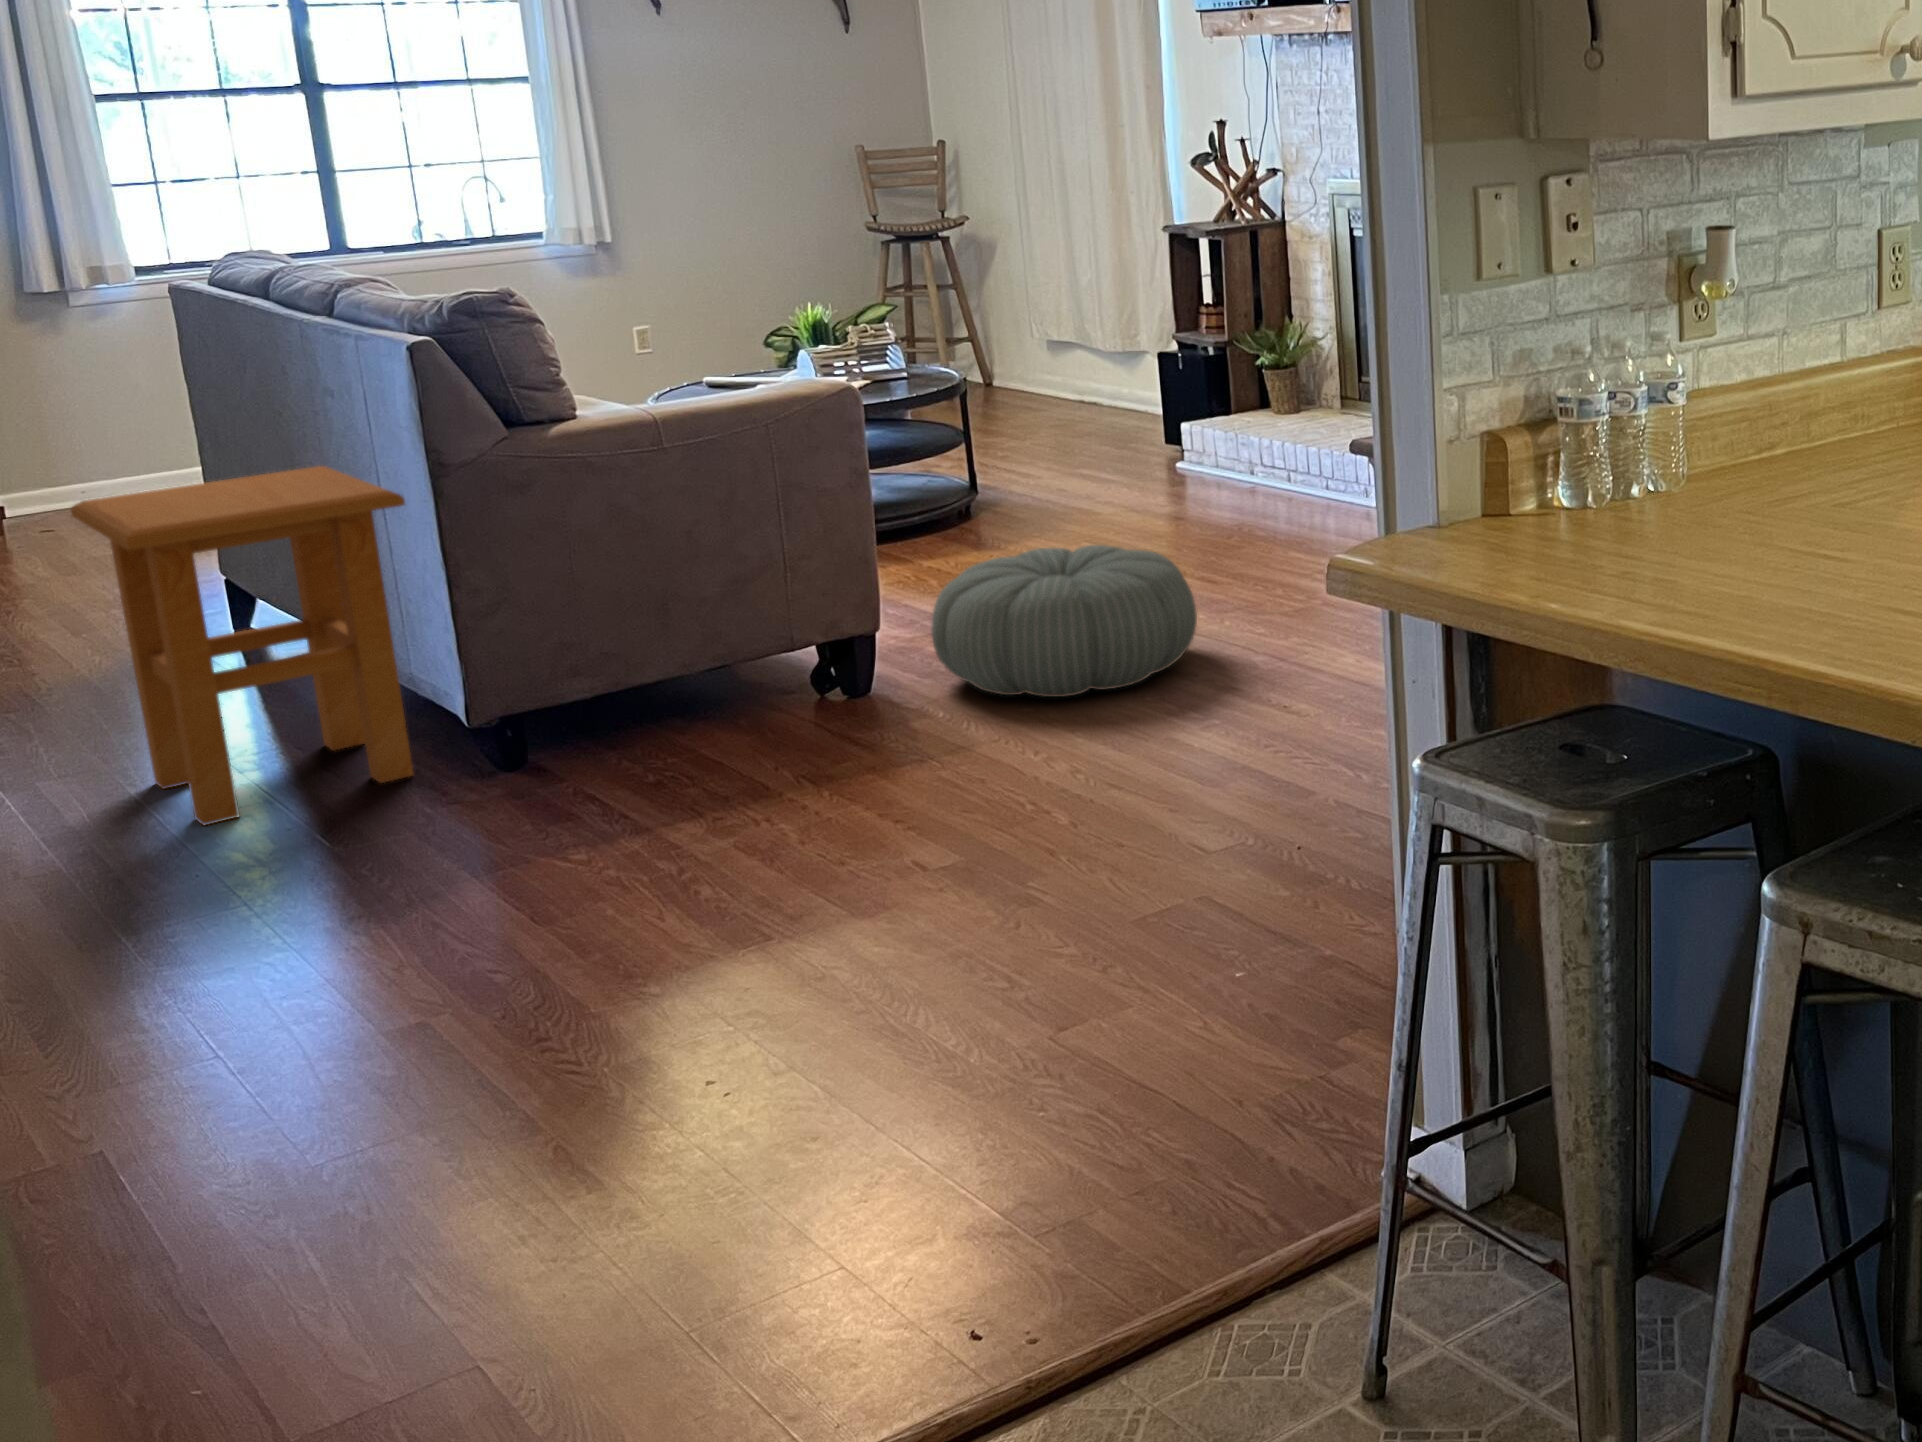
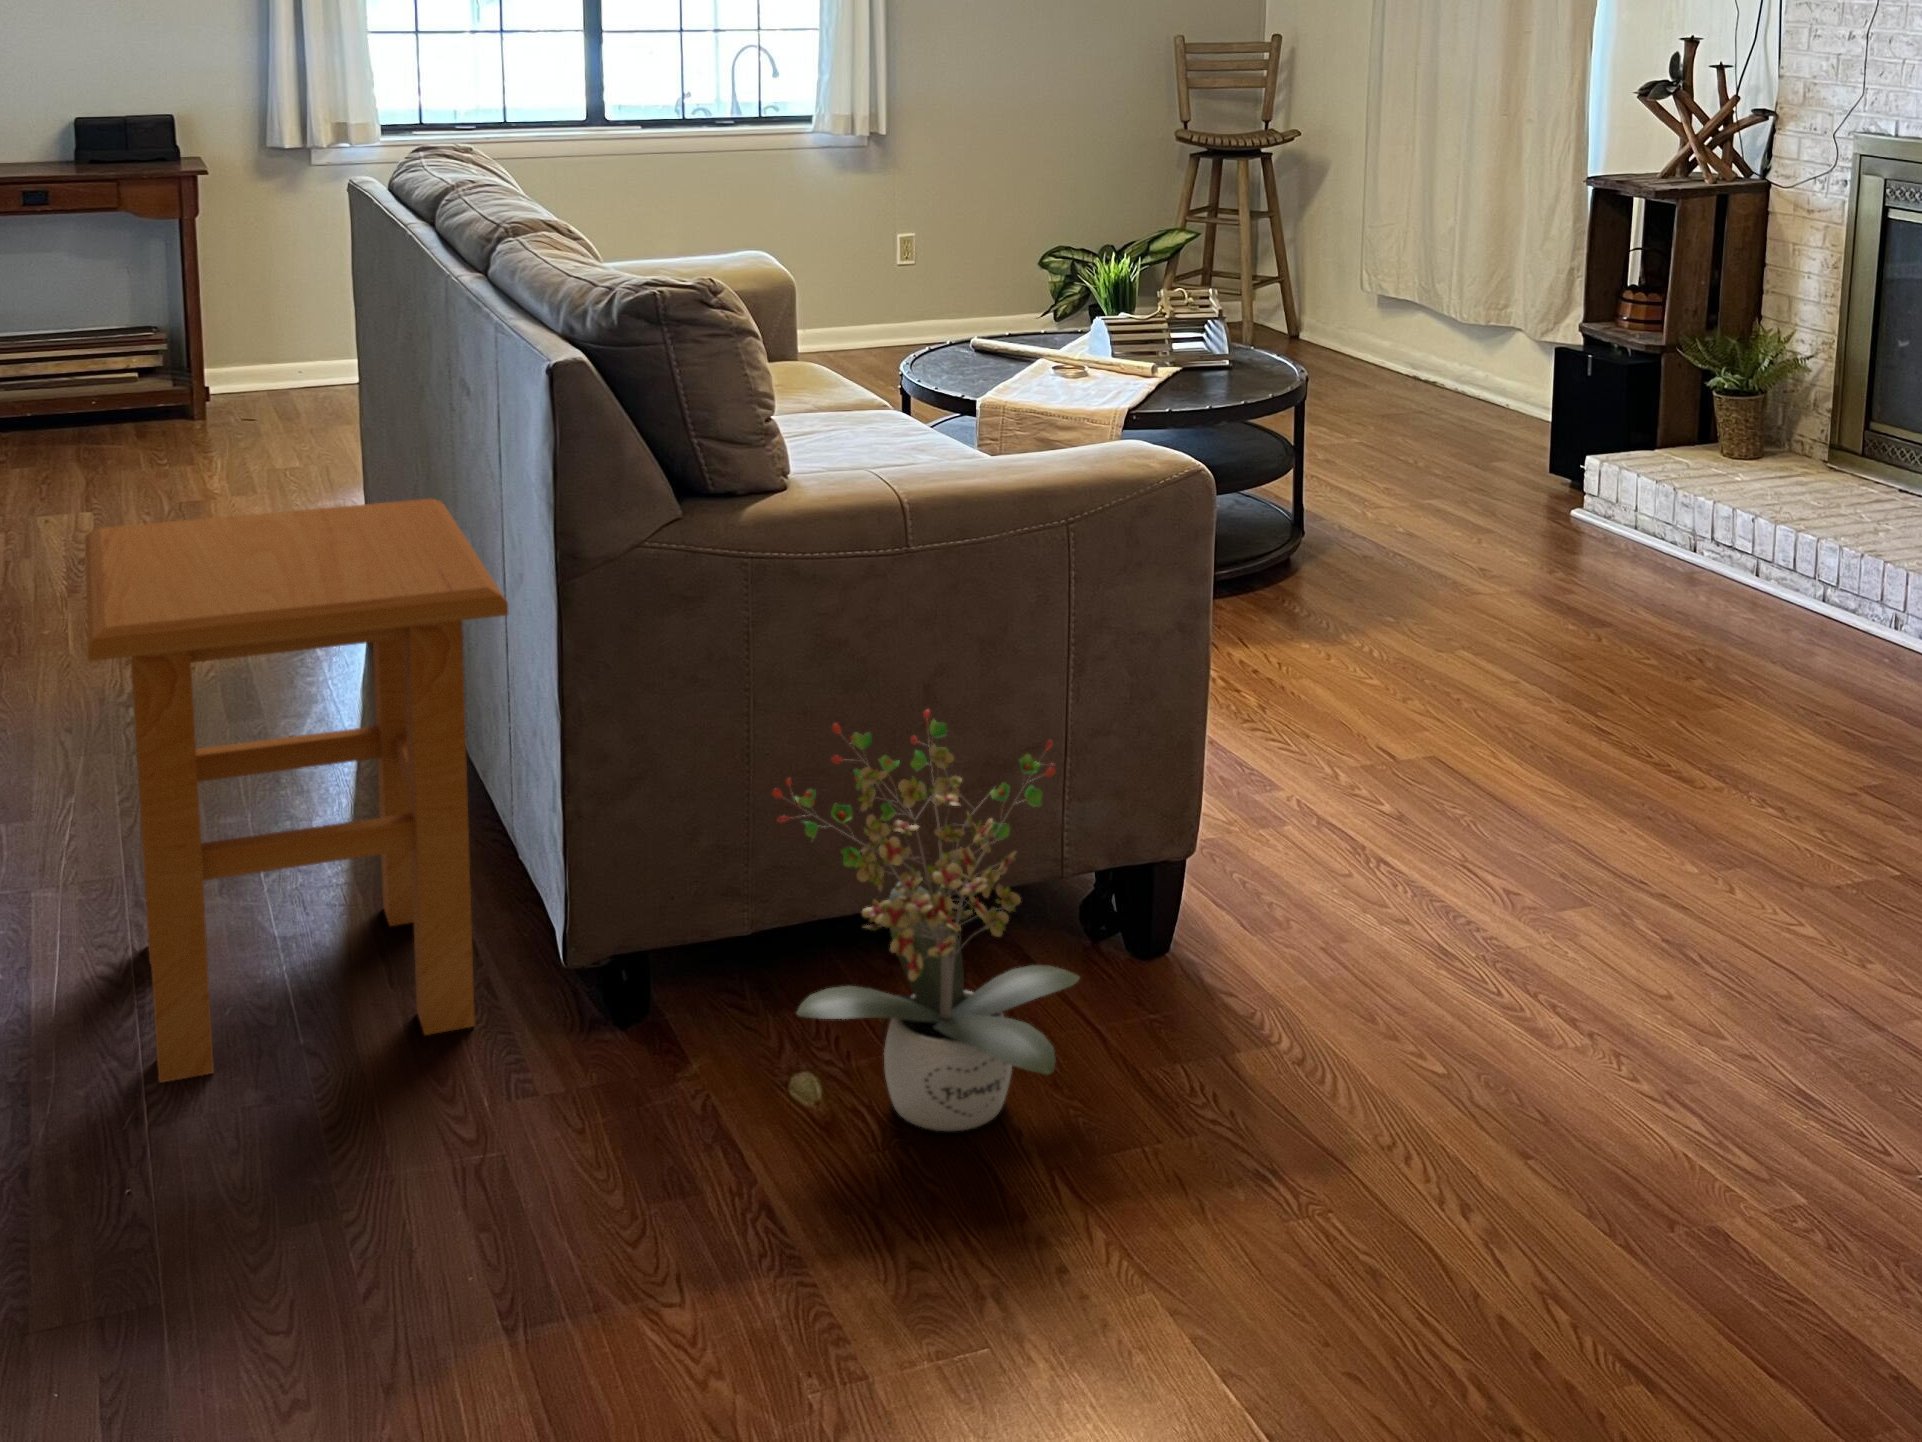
potted plant: none [596,533,803,762] -> present [772,709,1079,1131]
pouf: present [931,545,1197,697] -> none [1289,761,1763,1088]

